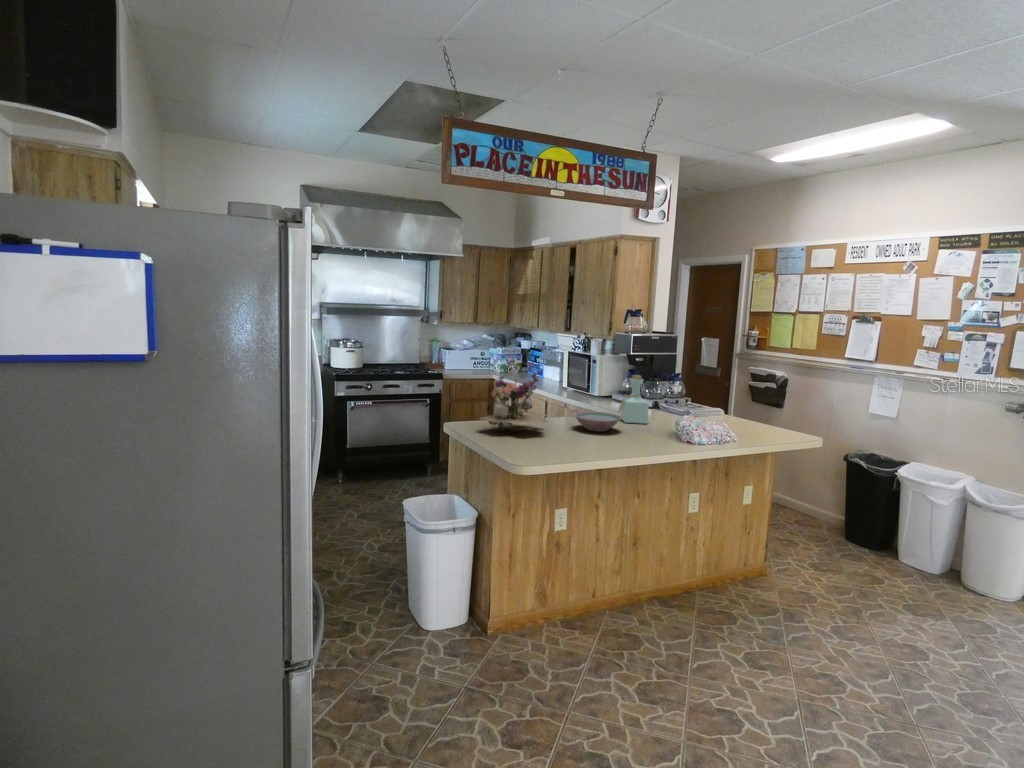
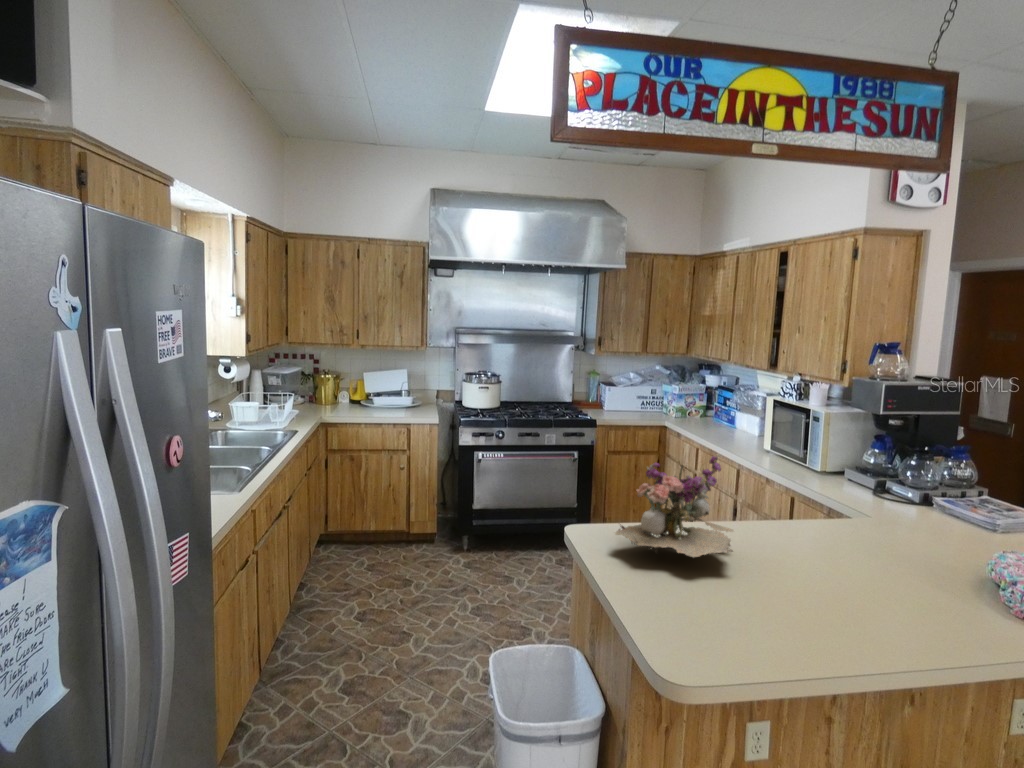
bottle: present [618,375,649,424] -> none [865,461,928,550]
bowl: present [573,411,622,432] -> none [783,523,878,569]

